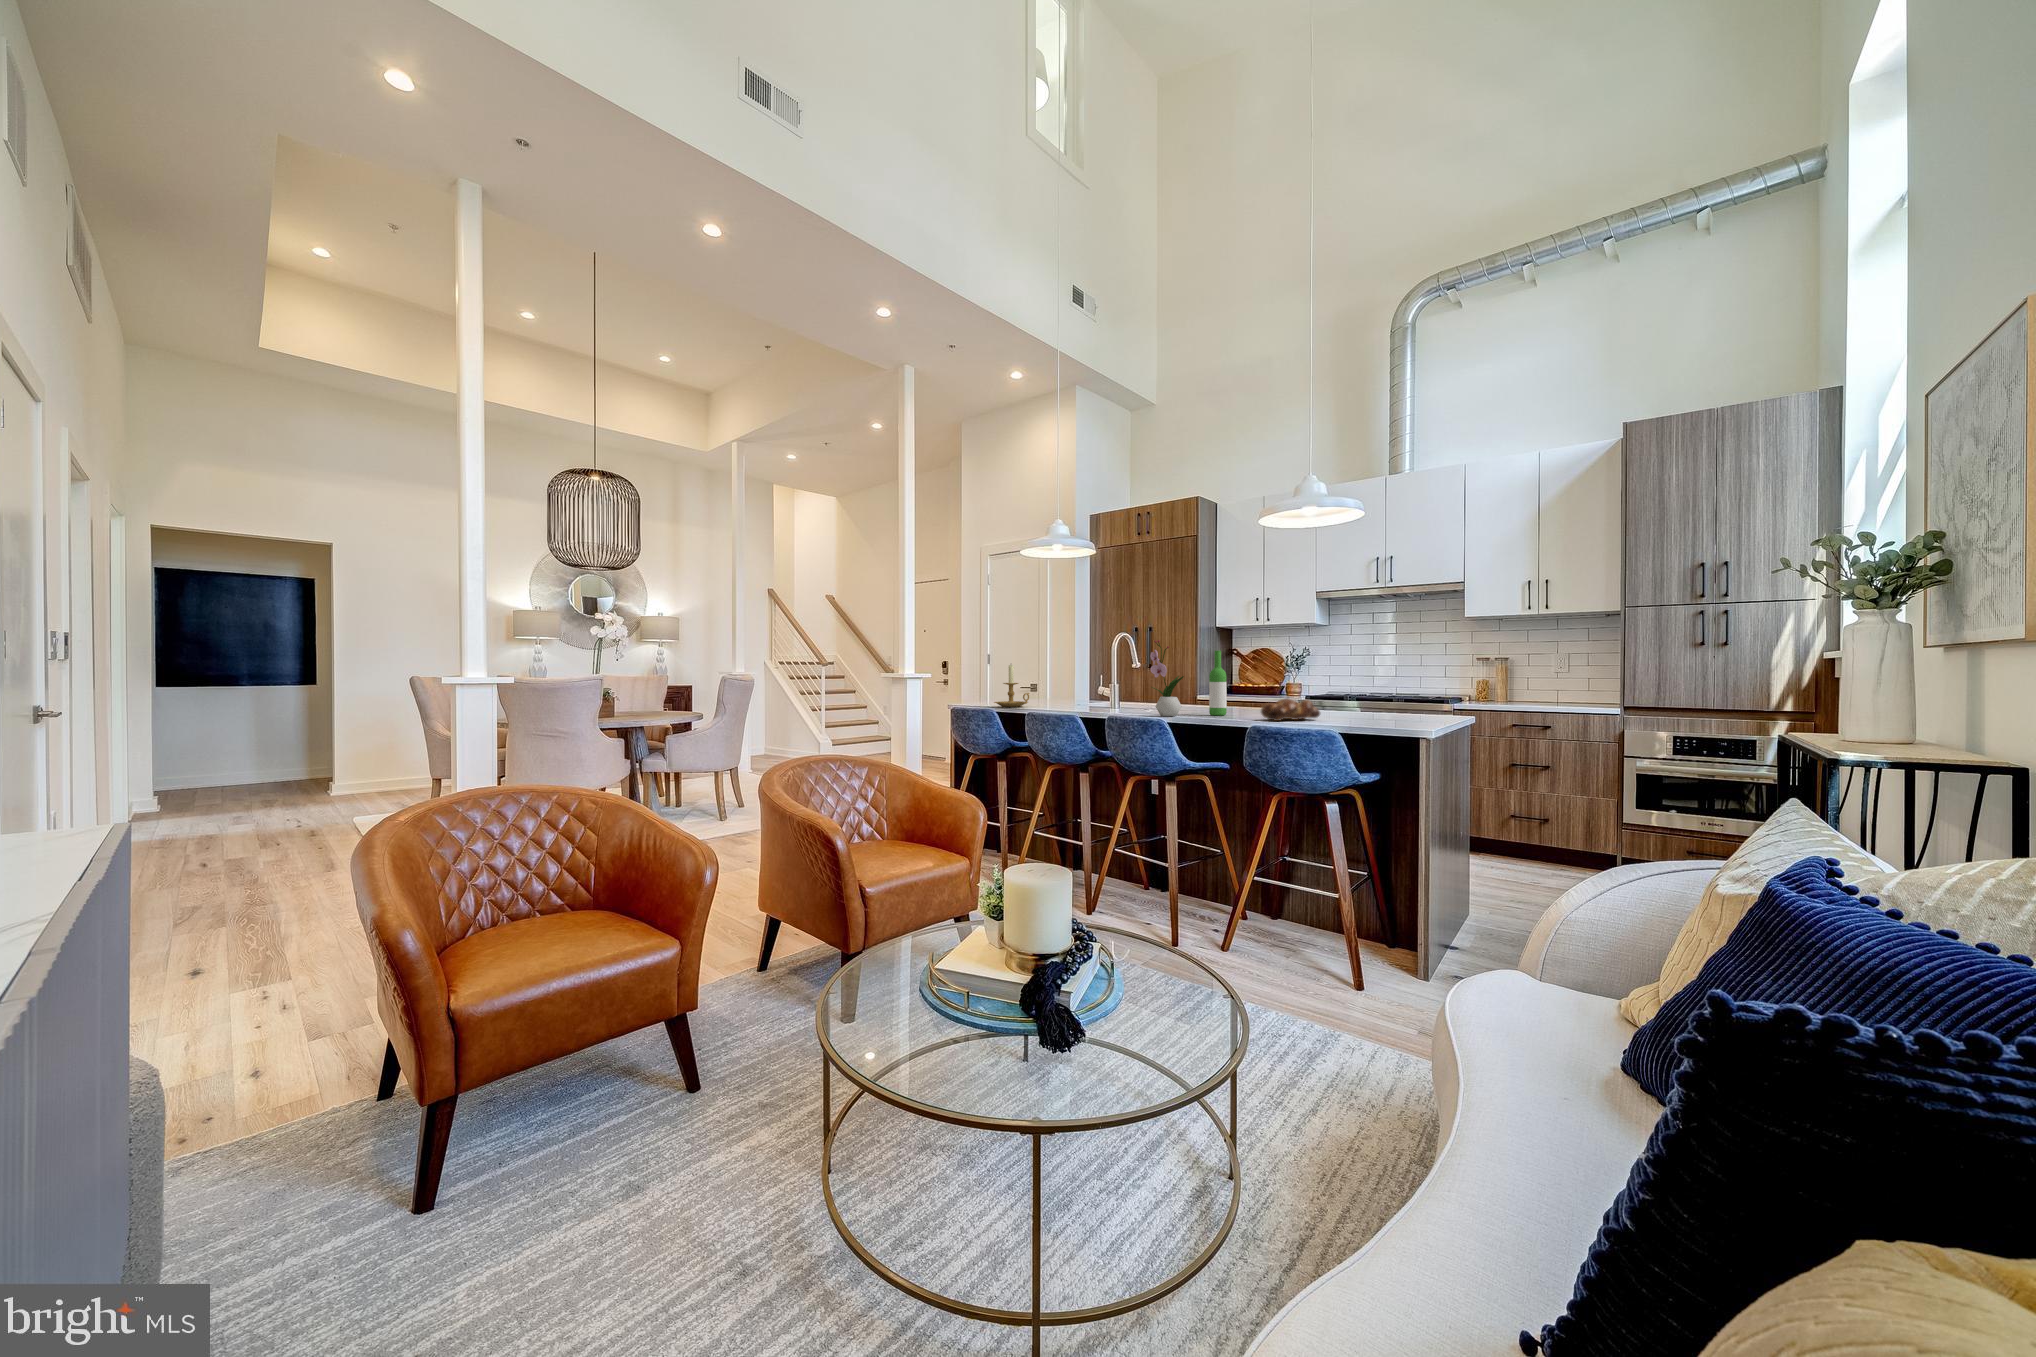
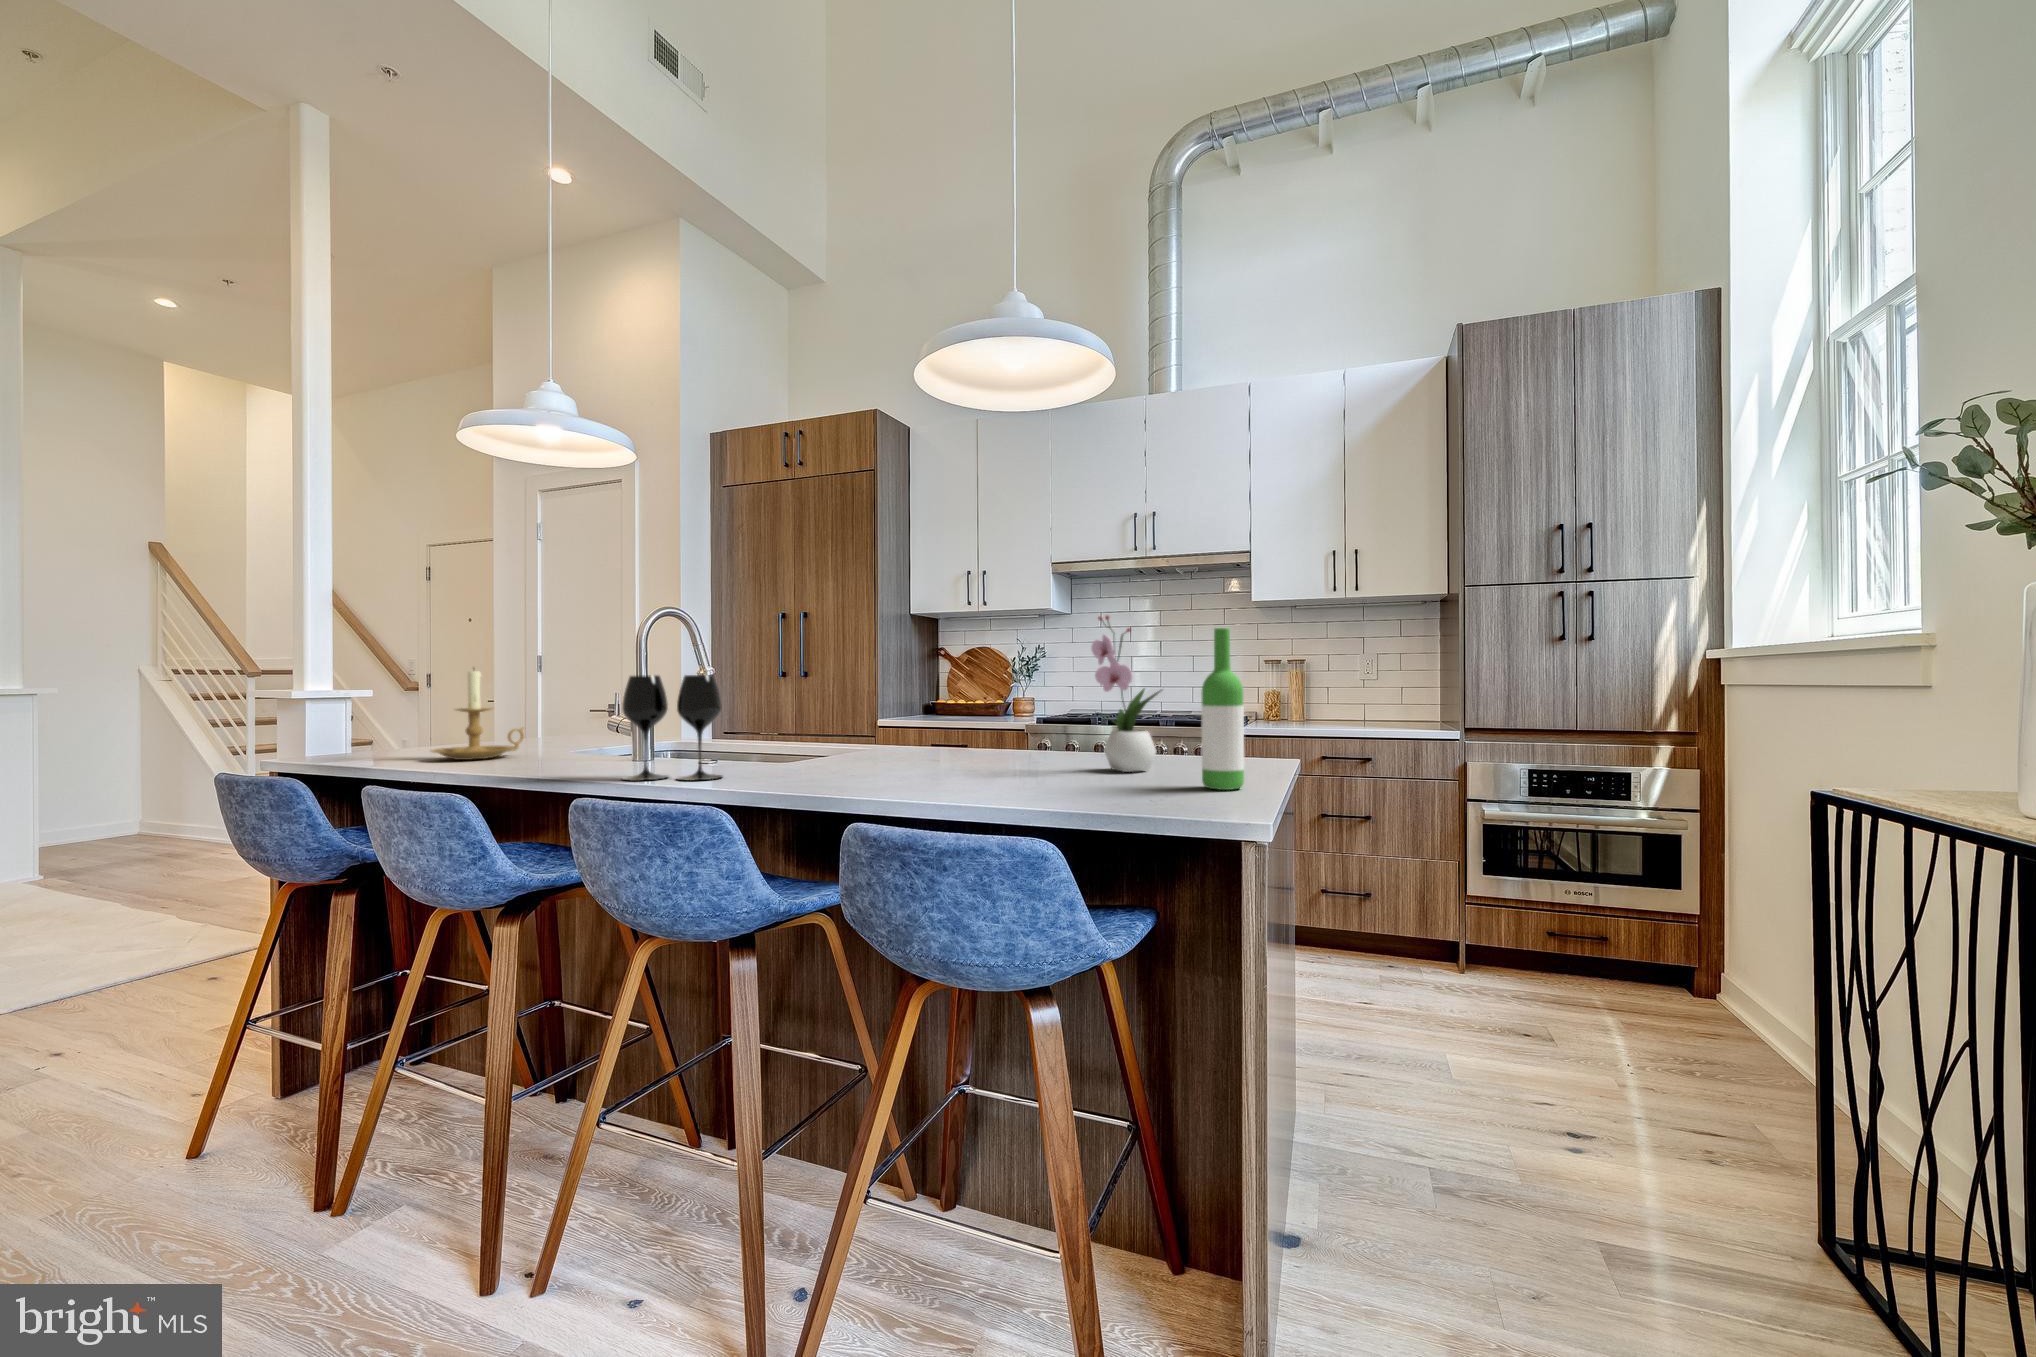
flower arrangement: present [1150,640,1184,716] -> present [1091,615,1161,772]
wine bottle: present [1209,651,1227,716] -> present [1201,628,1244,790]
wine glass: none [1097,668,1141,715] -> present [622,675,722,781]
bread loaf: present [1261,698,1320,721] -> none [973,738,1093,791]

